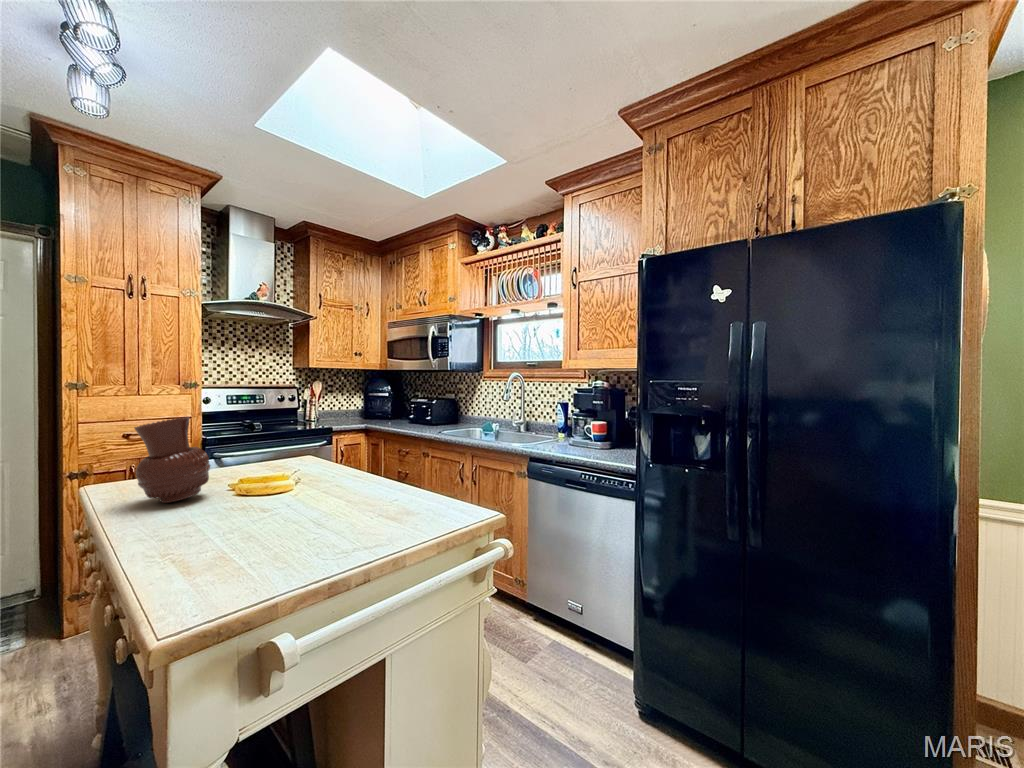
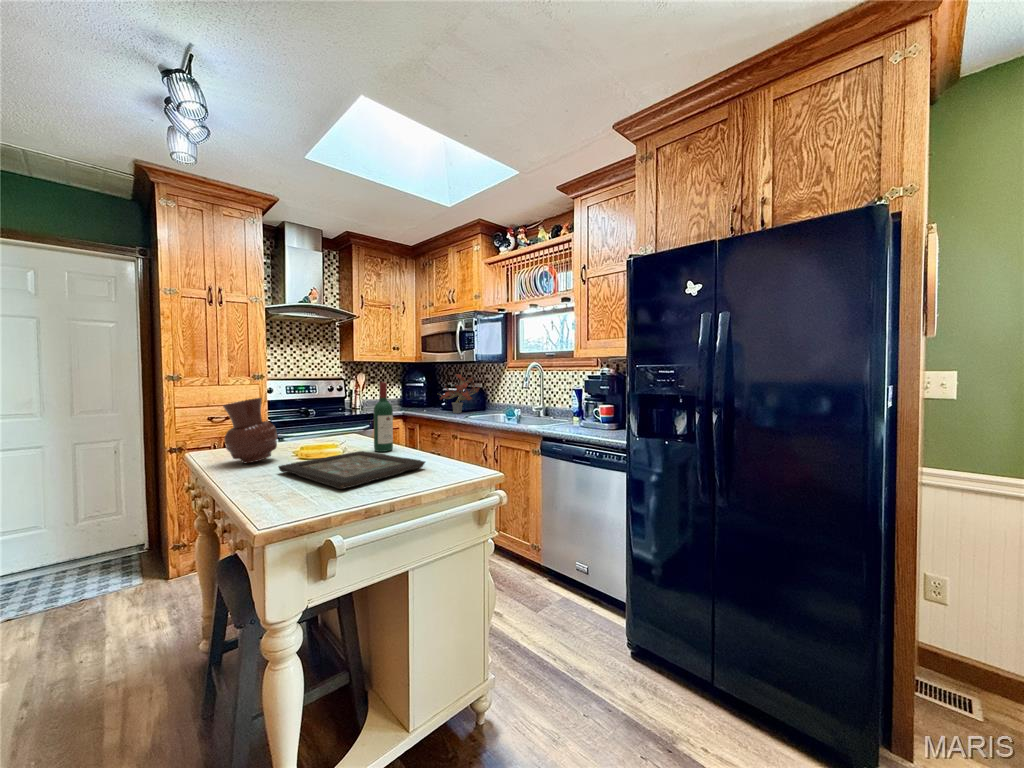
potted plant: none [402,375,454,428] -> present [439,370,479,413]
wine bottle: none [336,397,360,482] -> present [374,382,393,452]
decorative tray: none [208,483,404,546] -> present [278,451,425,489]

